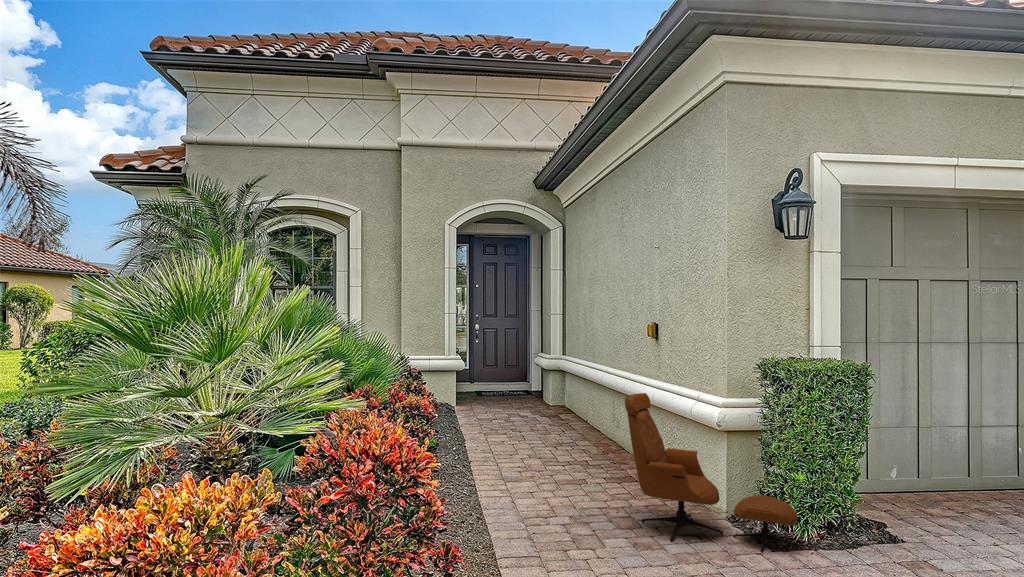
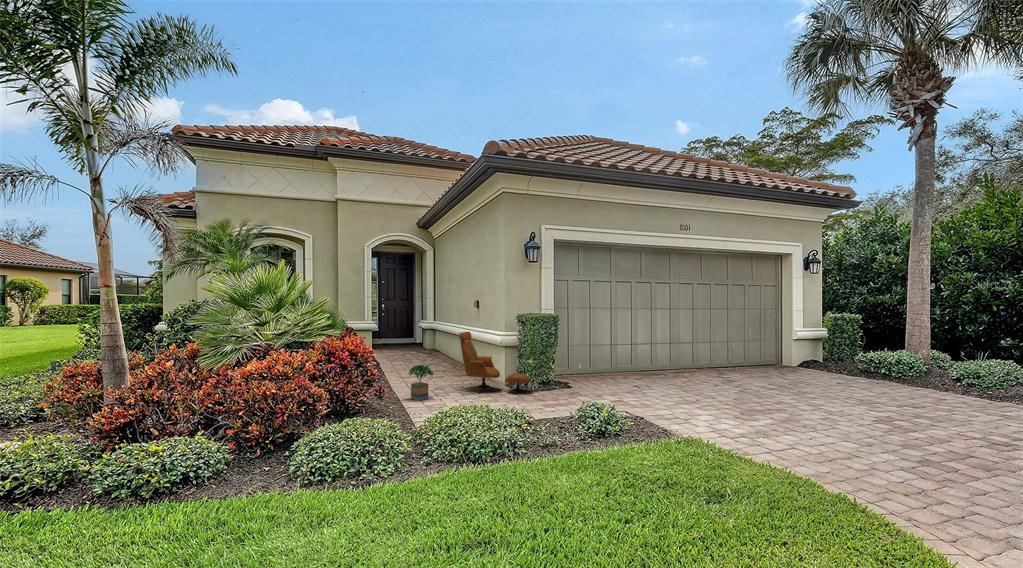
potted tree: none [513,467,572,554] -> present [409,365,434,401]

